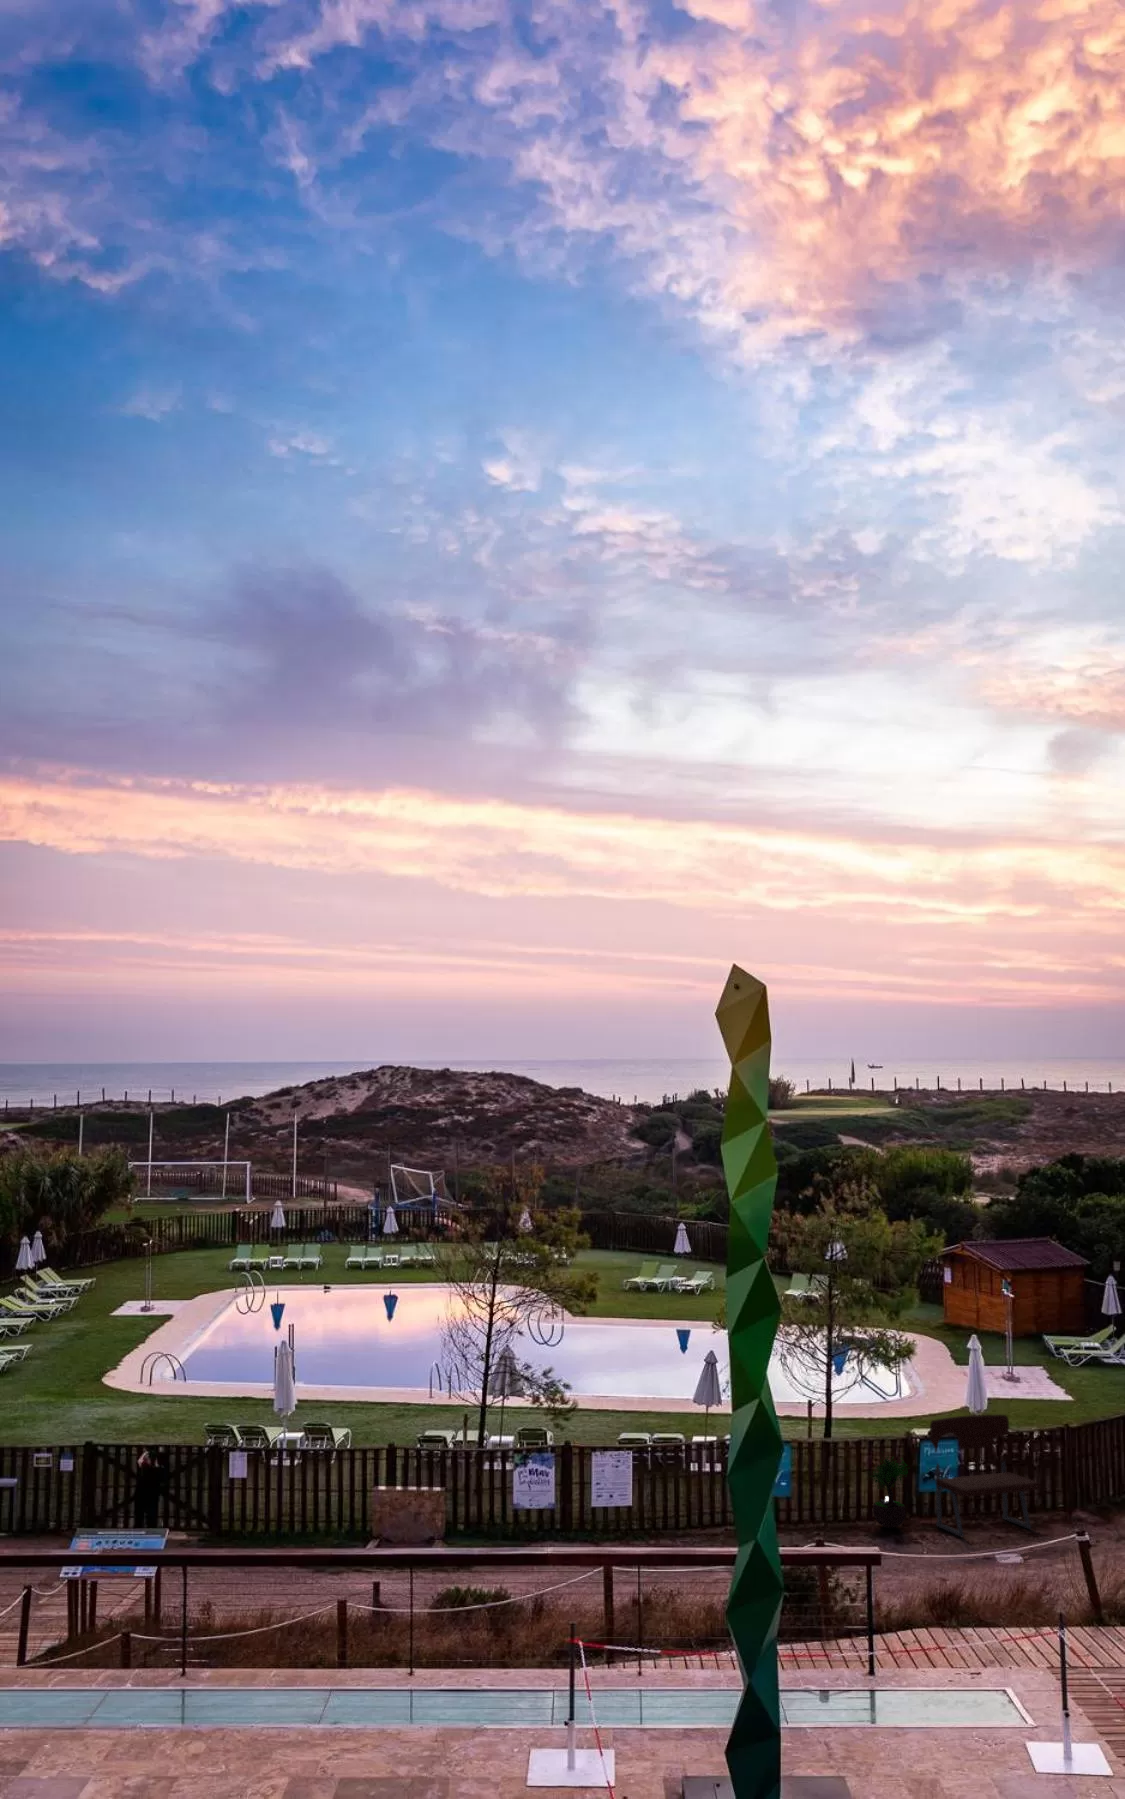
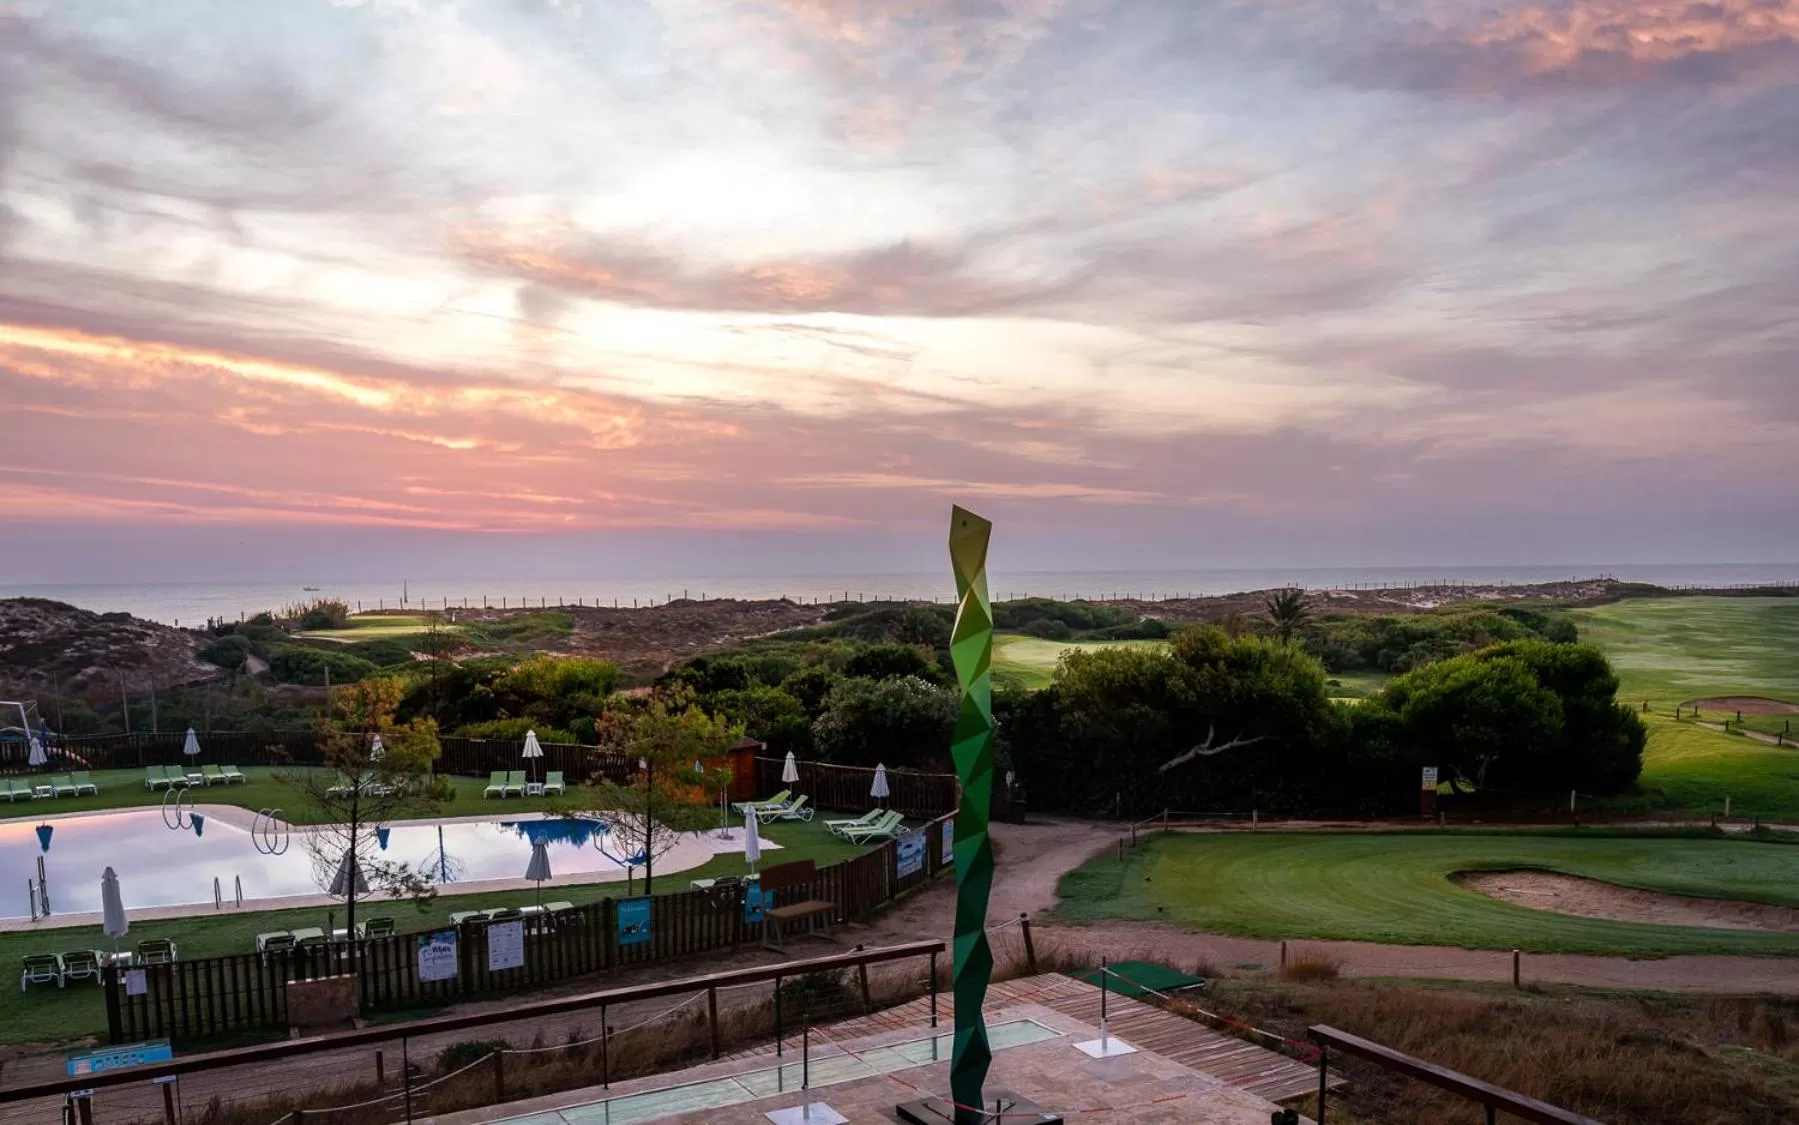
potted tree: present [871,1456,908,1528] -> none [711,897,744,953]

